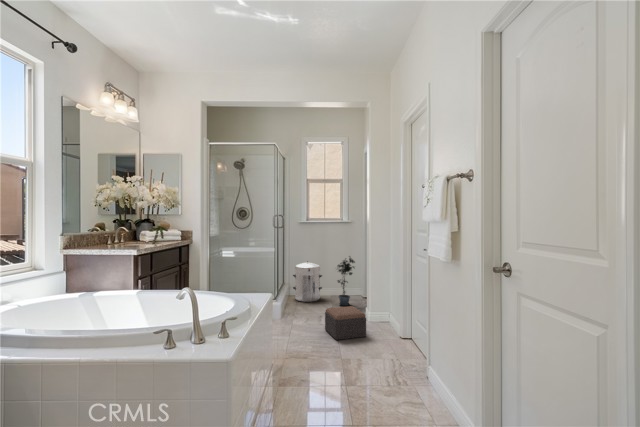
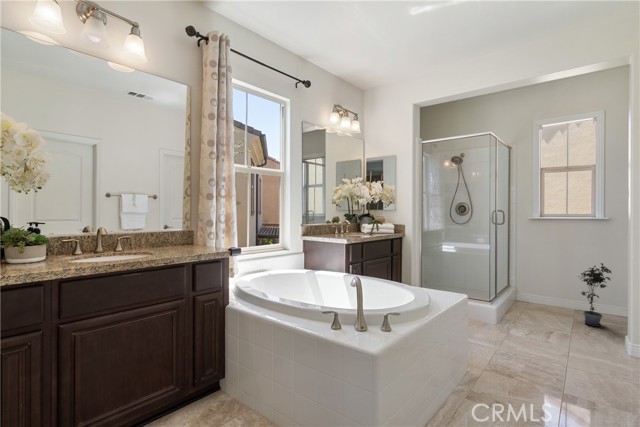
waste bin: present [293,261,322,302] -> none [519,264,560,312]
footstool: present [325,306,366,340] -> none [551,324,617,374]

